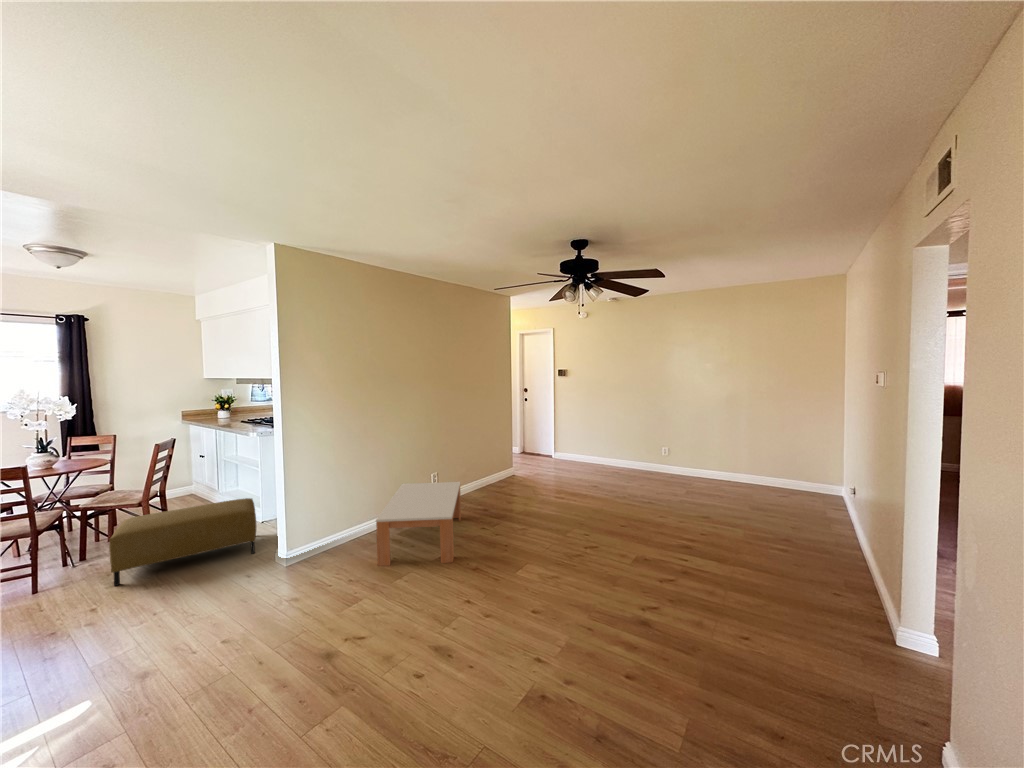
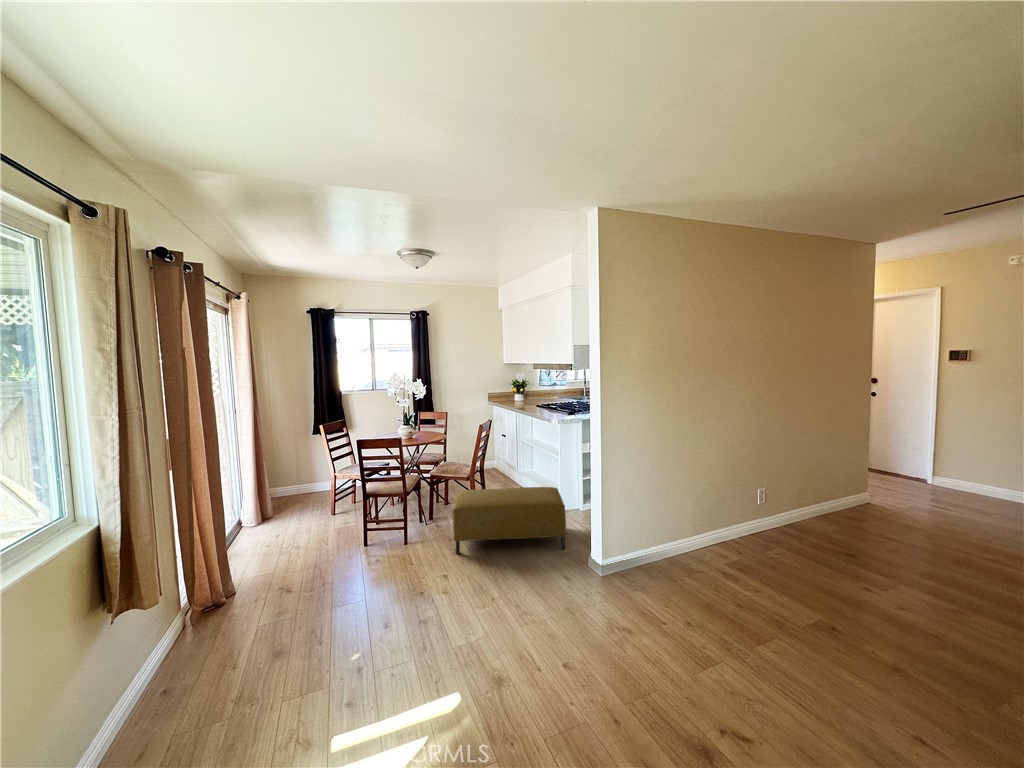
coffee table: present [376,482,461,566] -> none [722,499,857,646]

